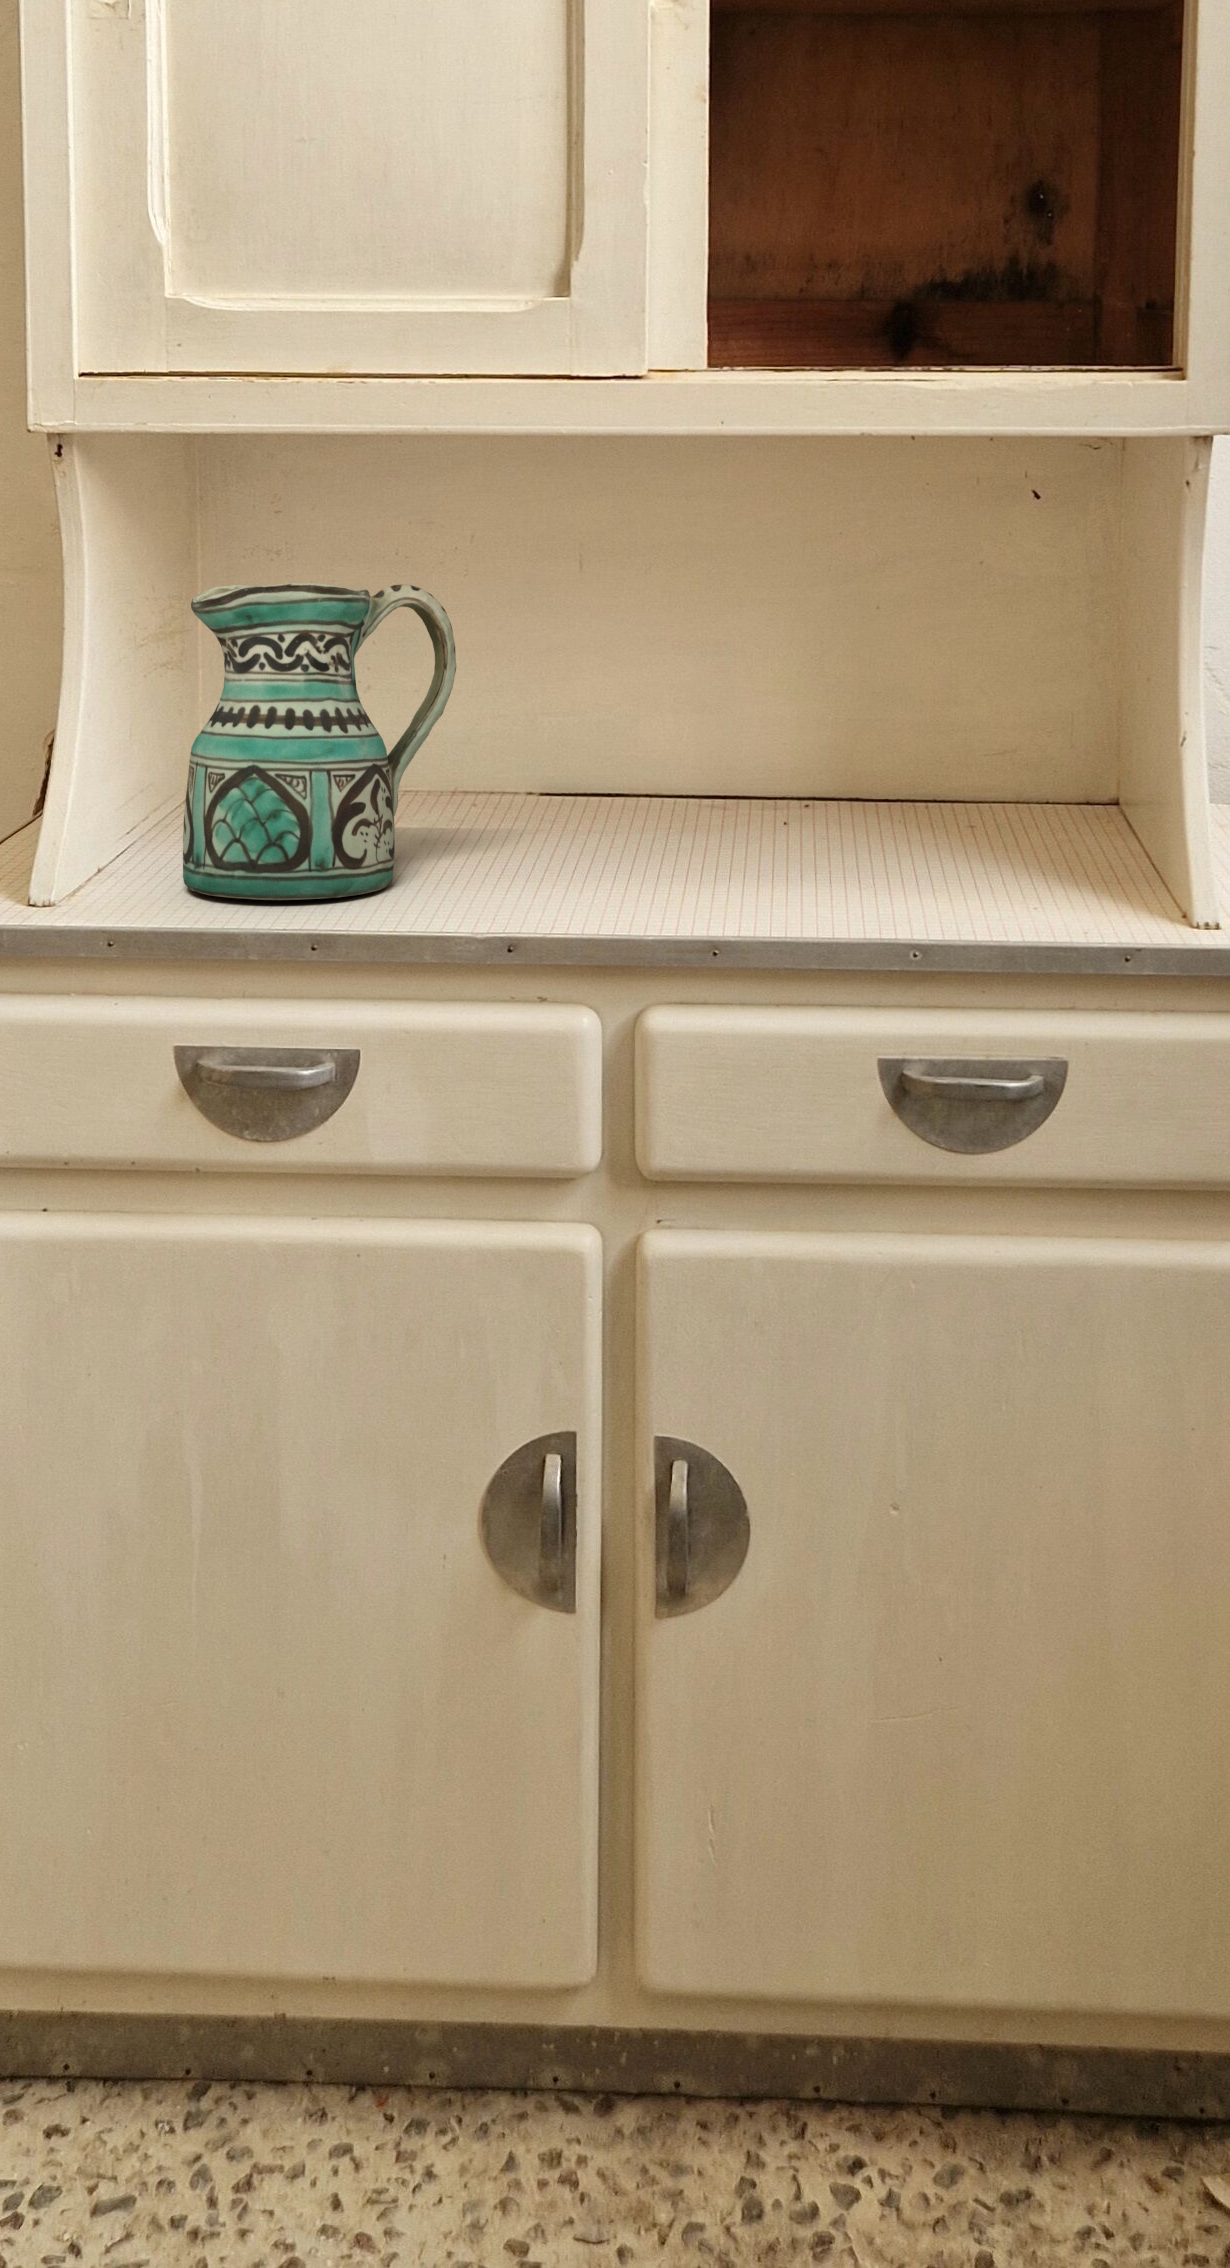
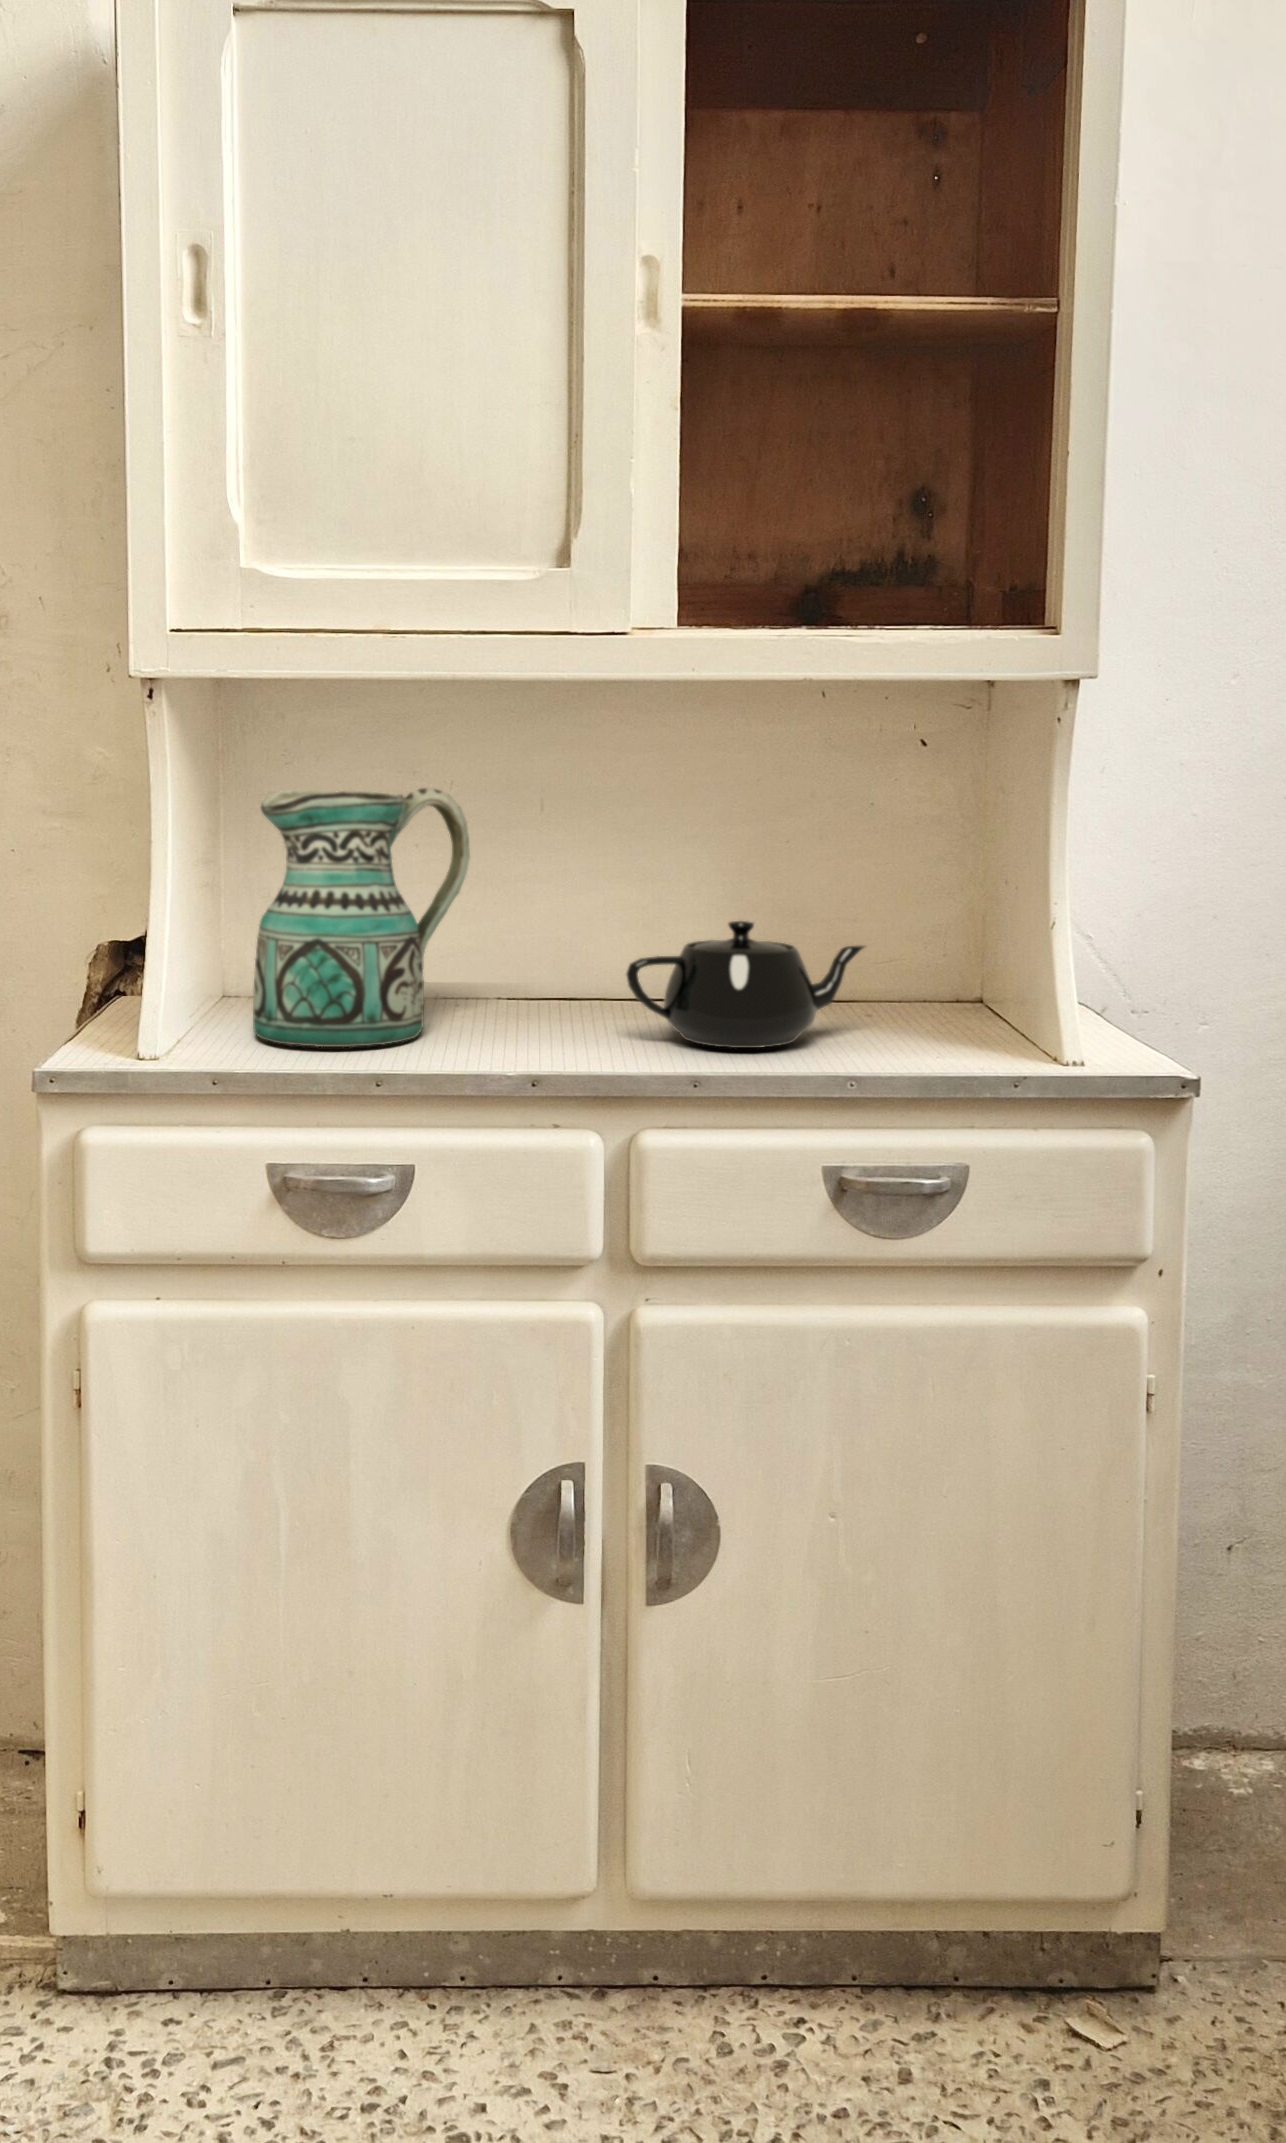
teapot: none [639,746,943,904] -> present [626,921,866,1048]

